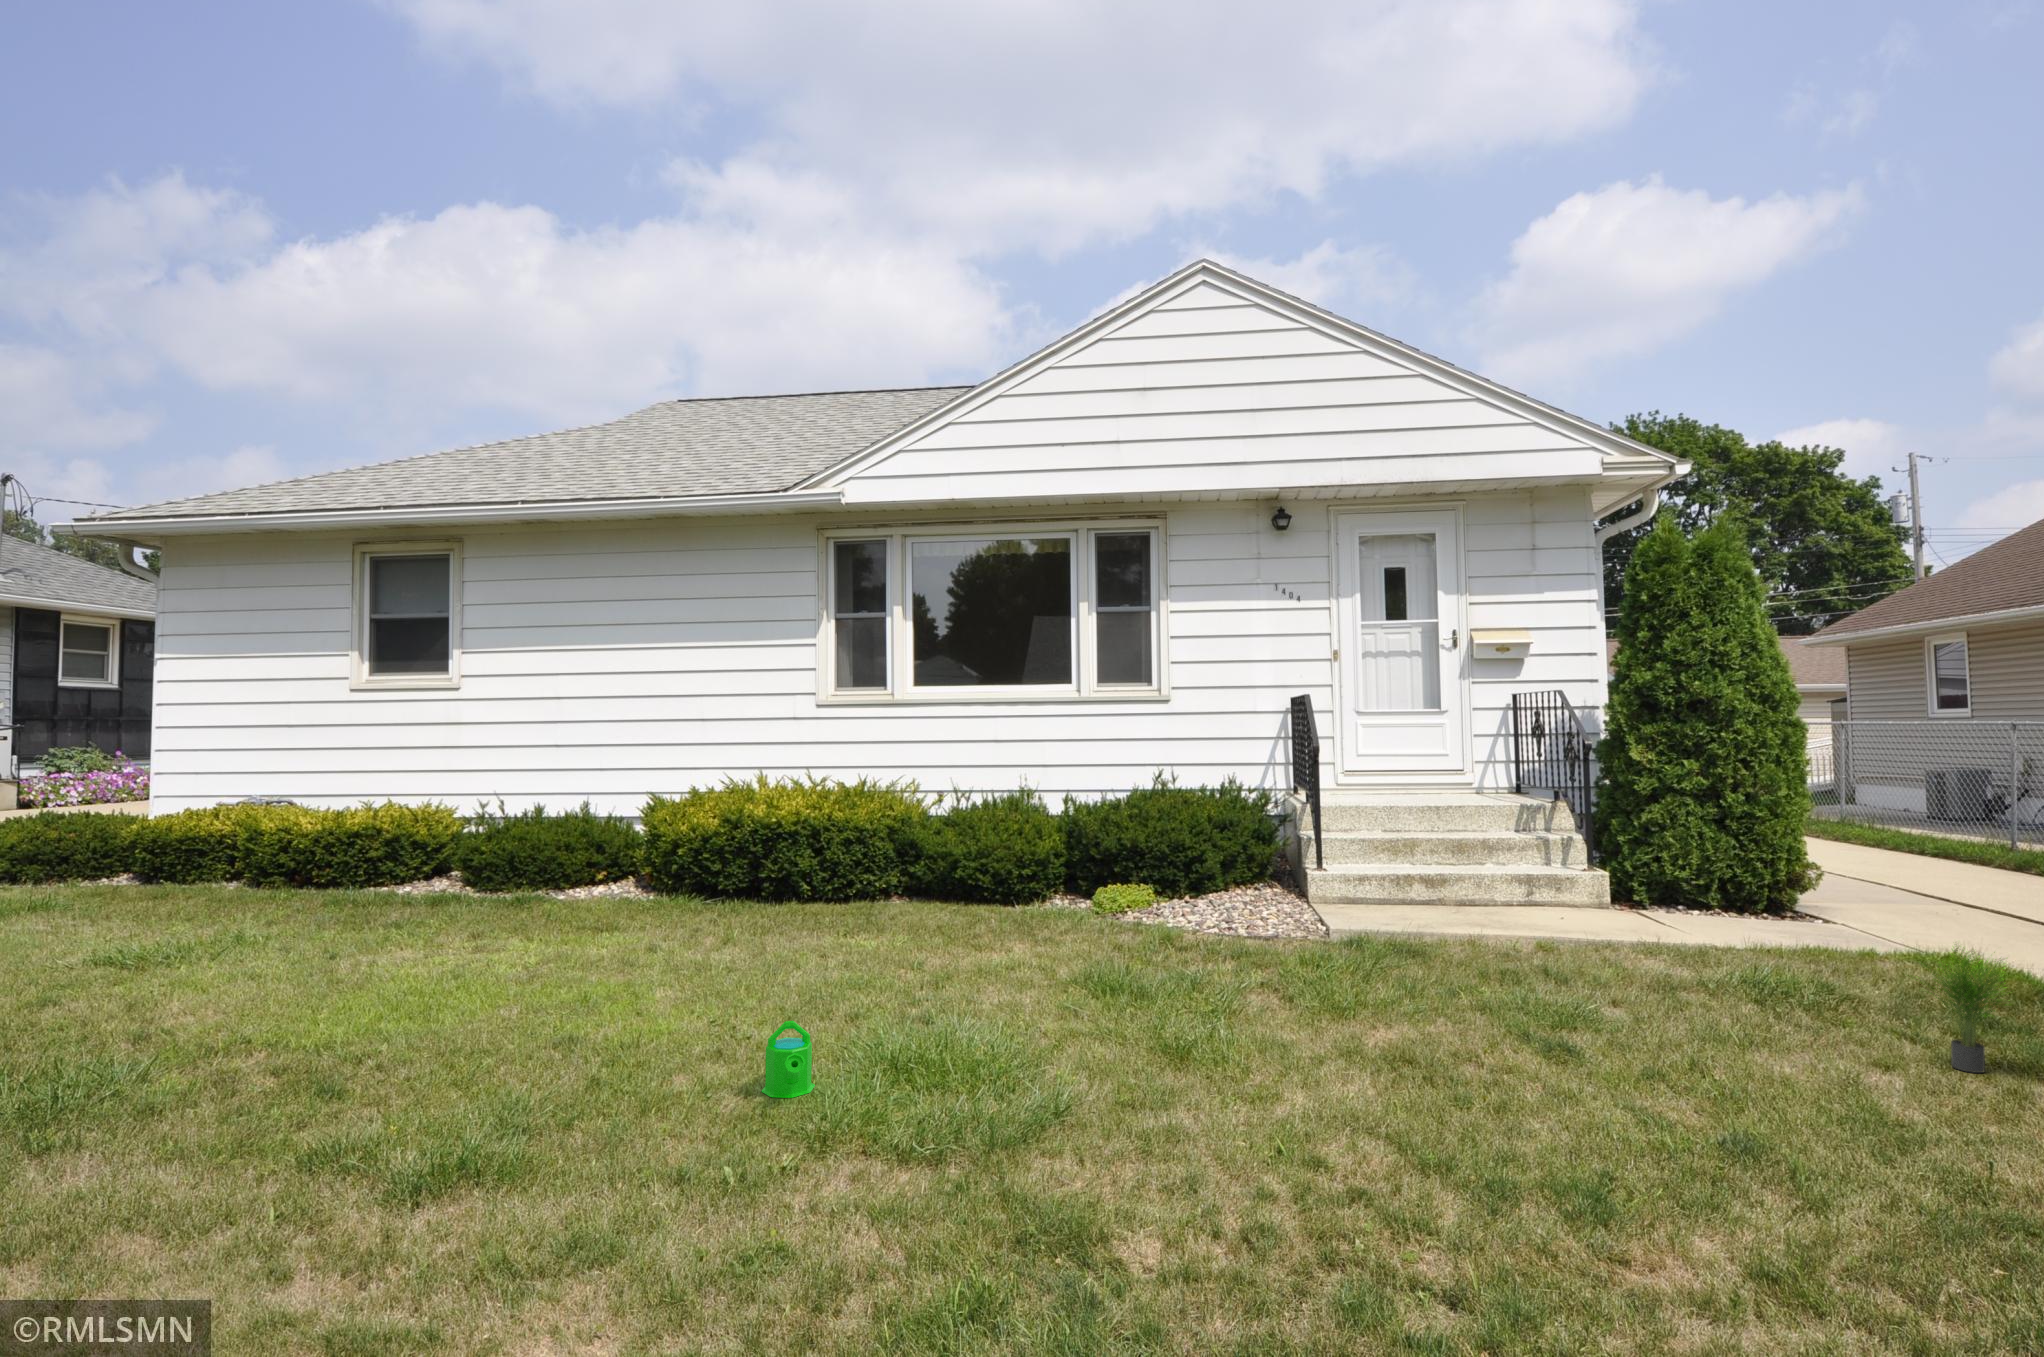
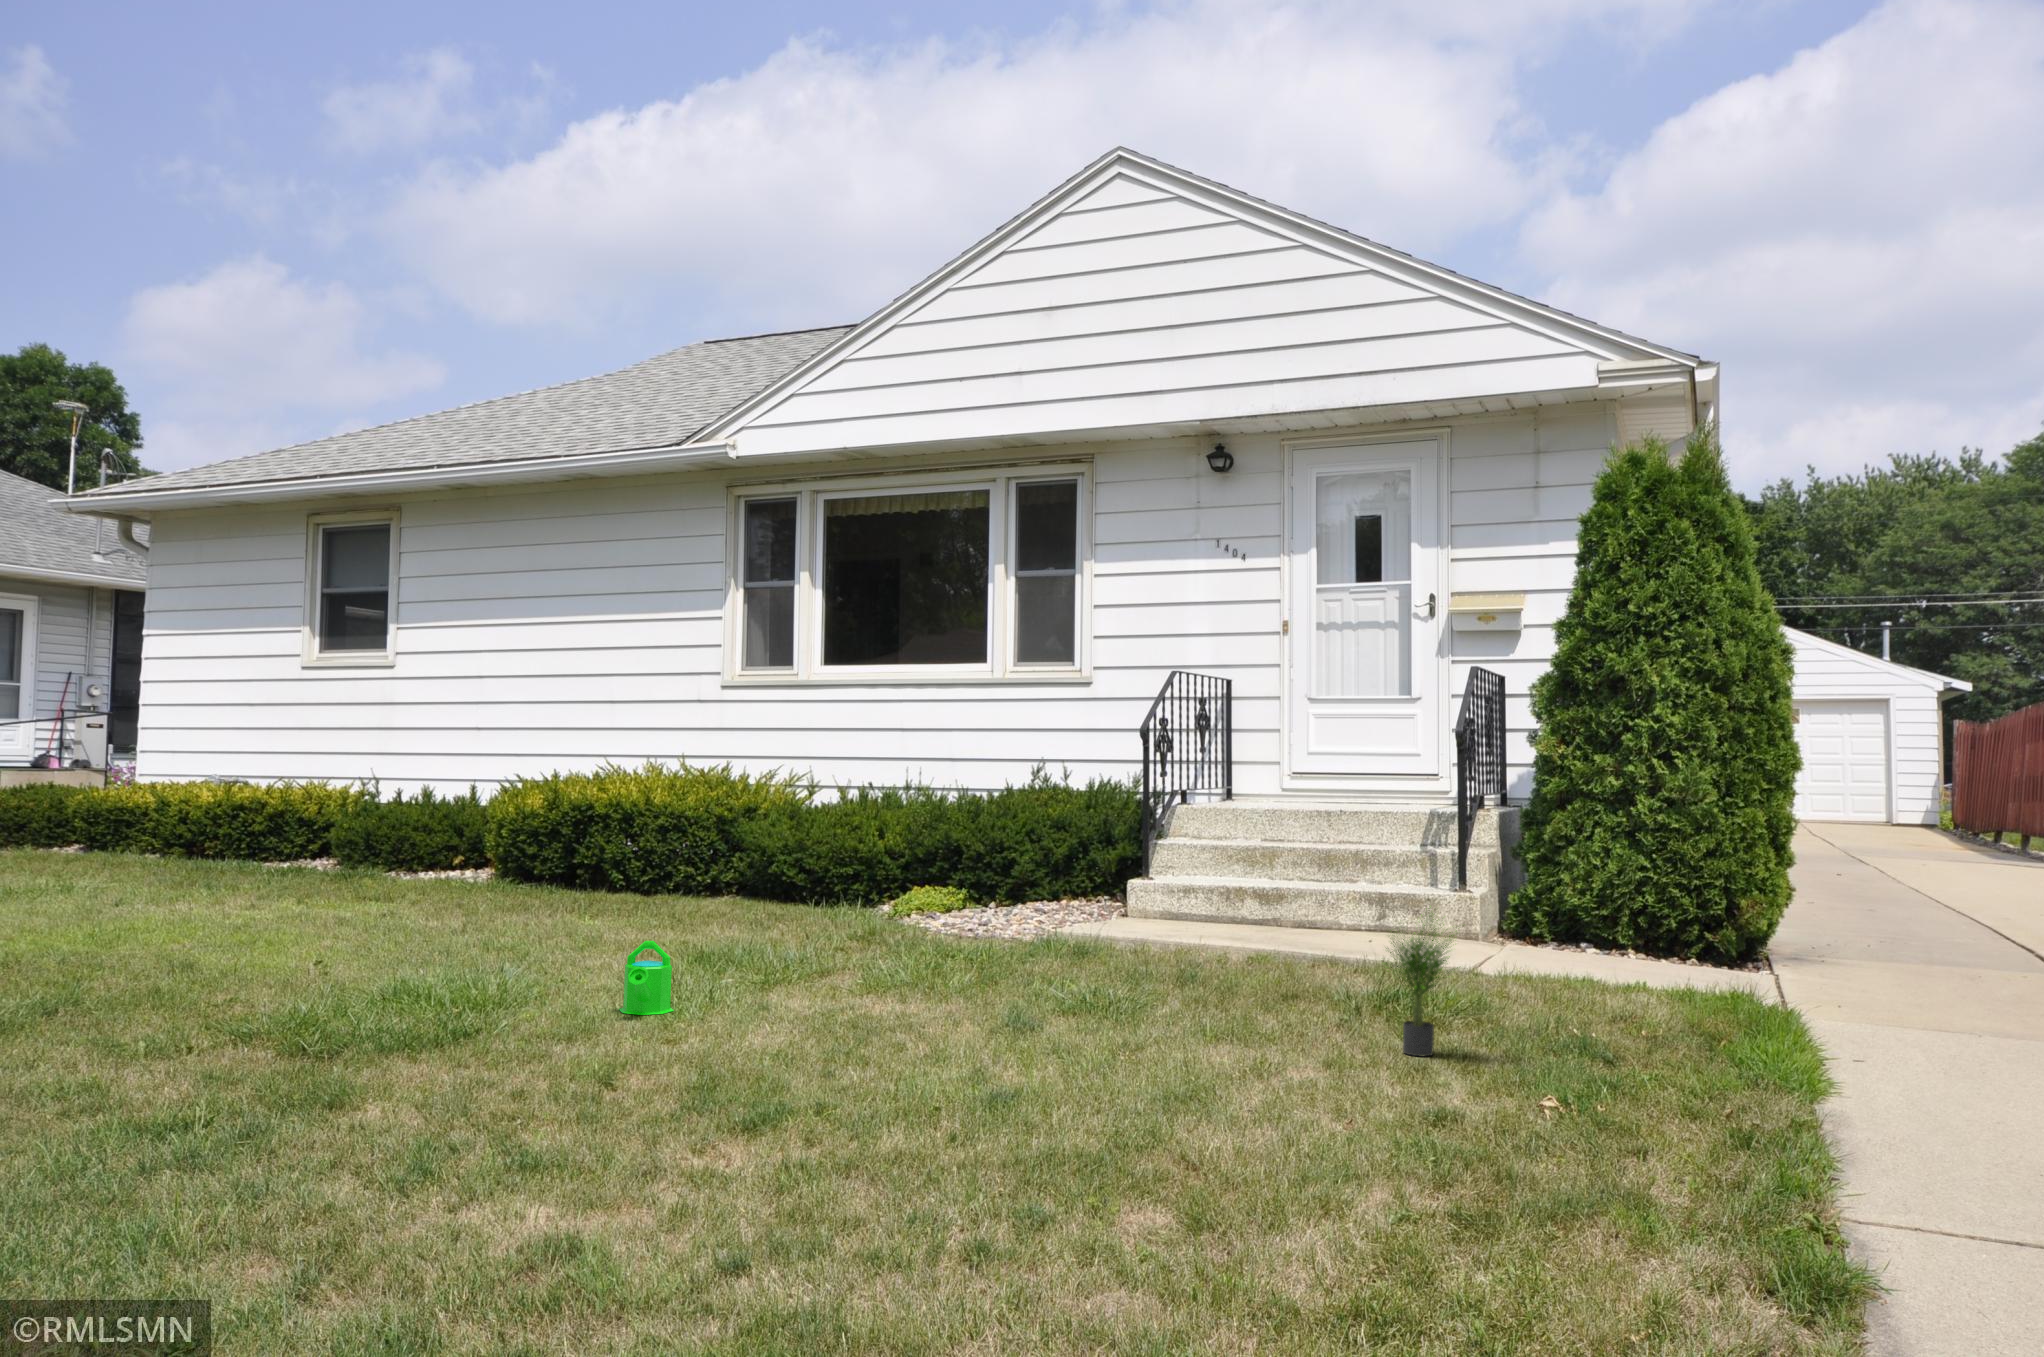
watering can: present [761,1021,815,1098] -> present [619,941,674,1015]

